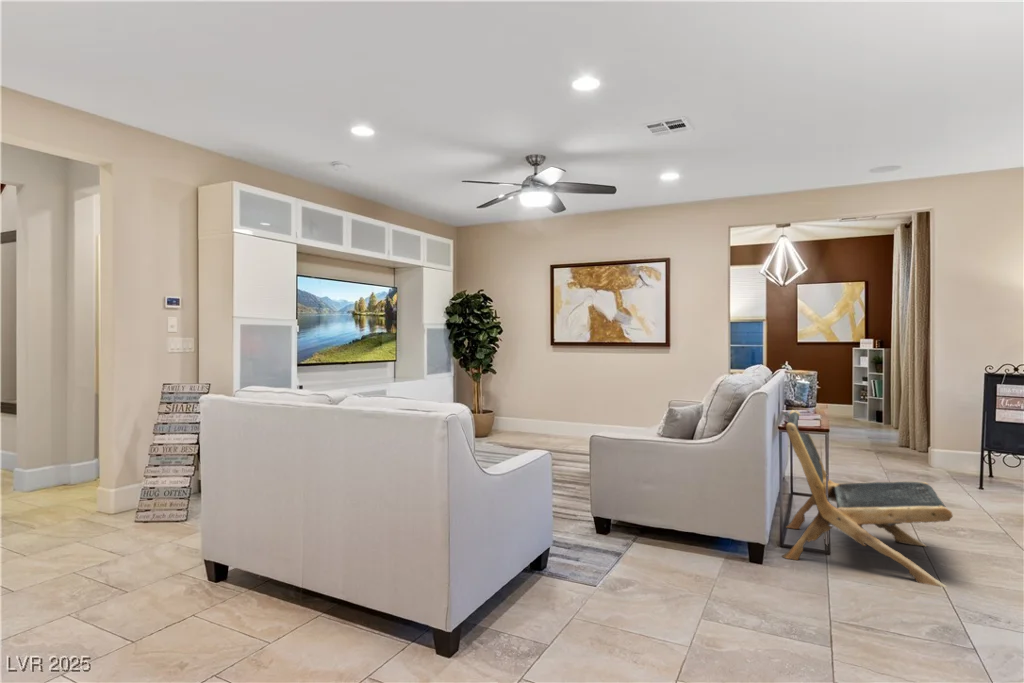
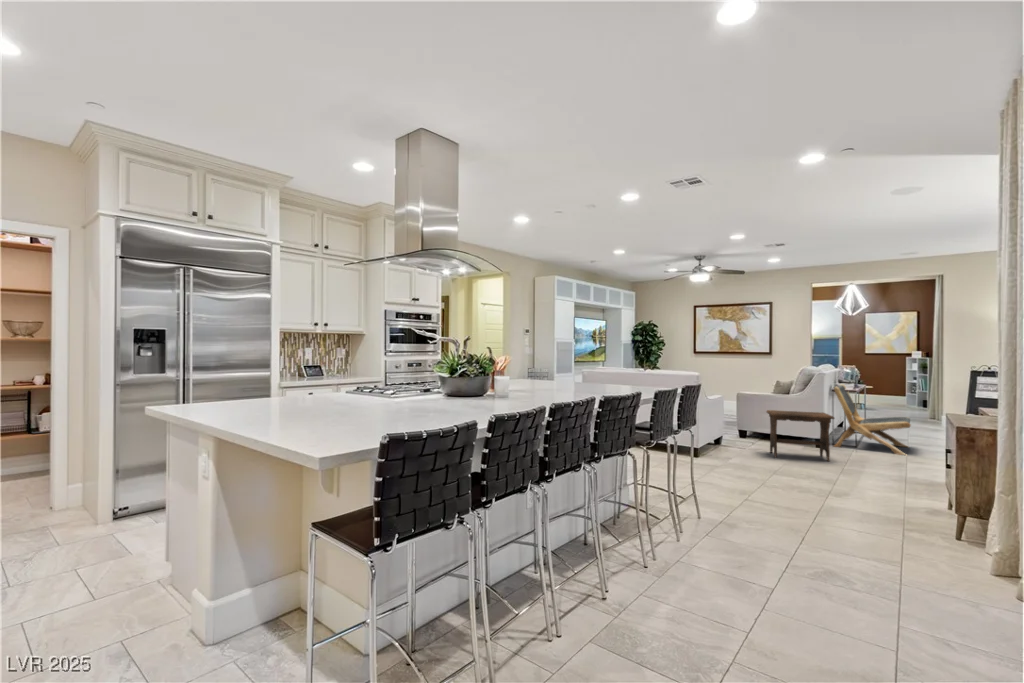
footstool: none [637,498,807,651] -> present [767,410,834,461]

